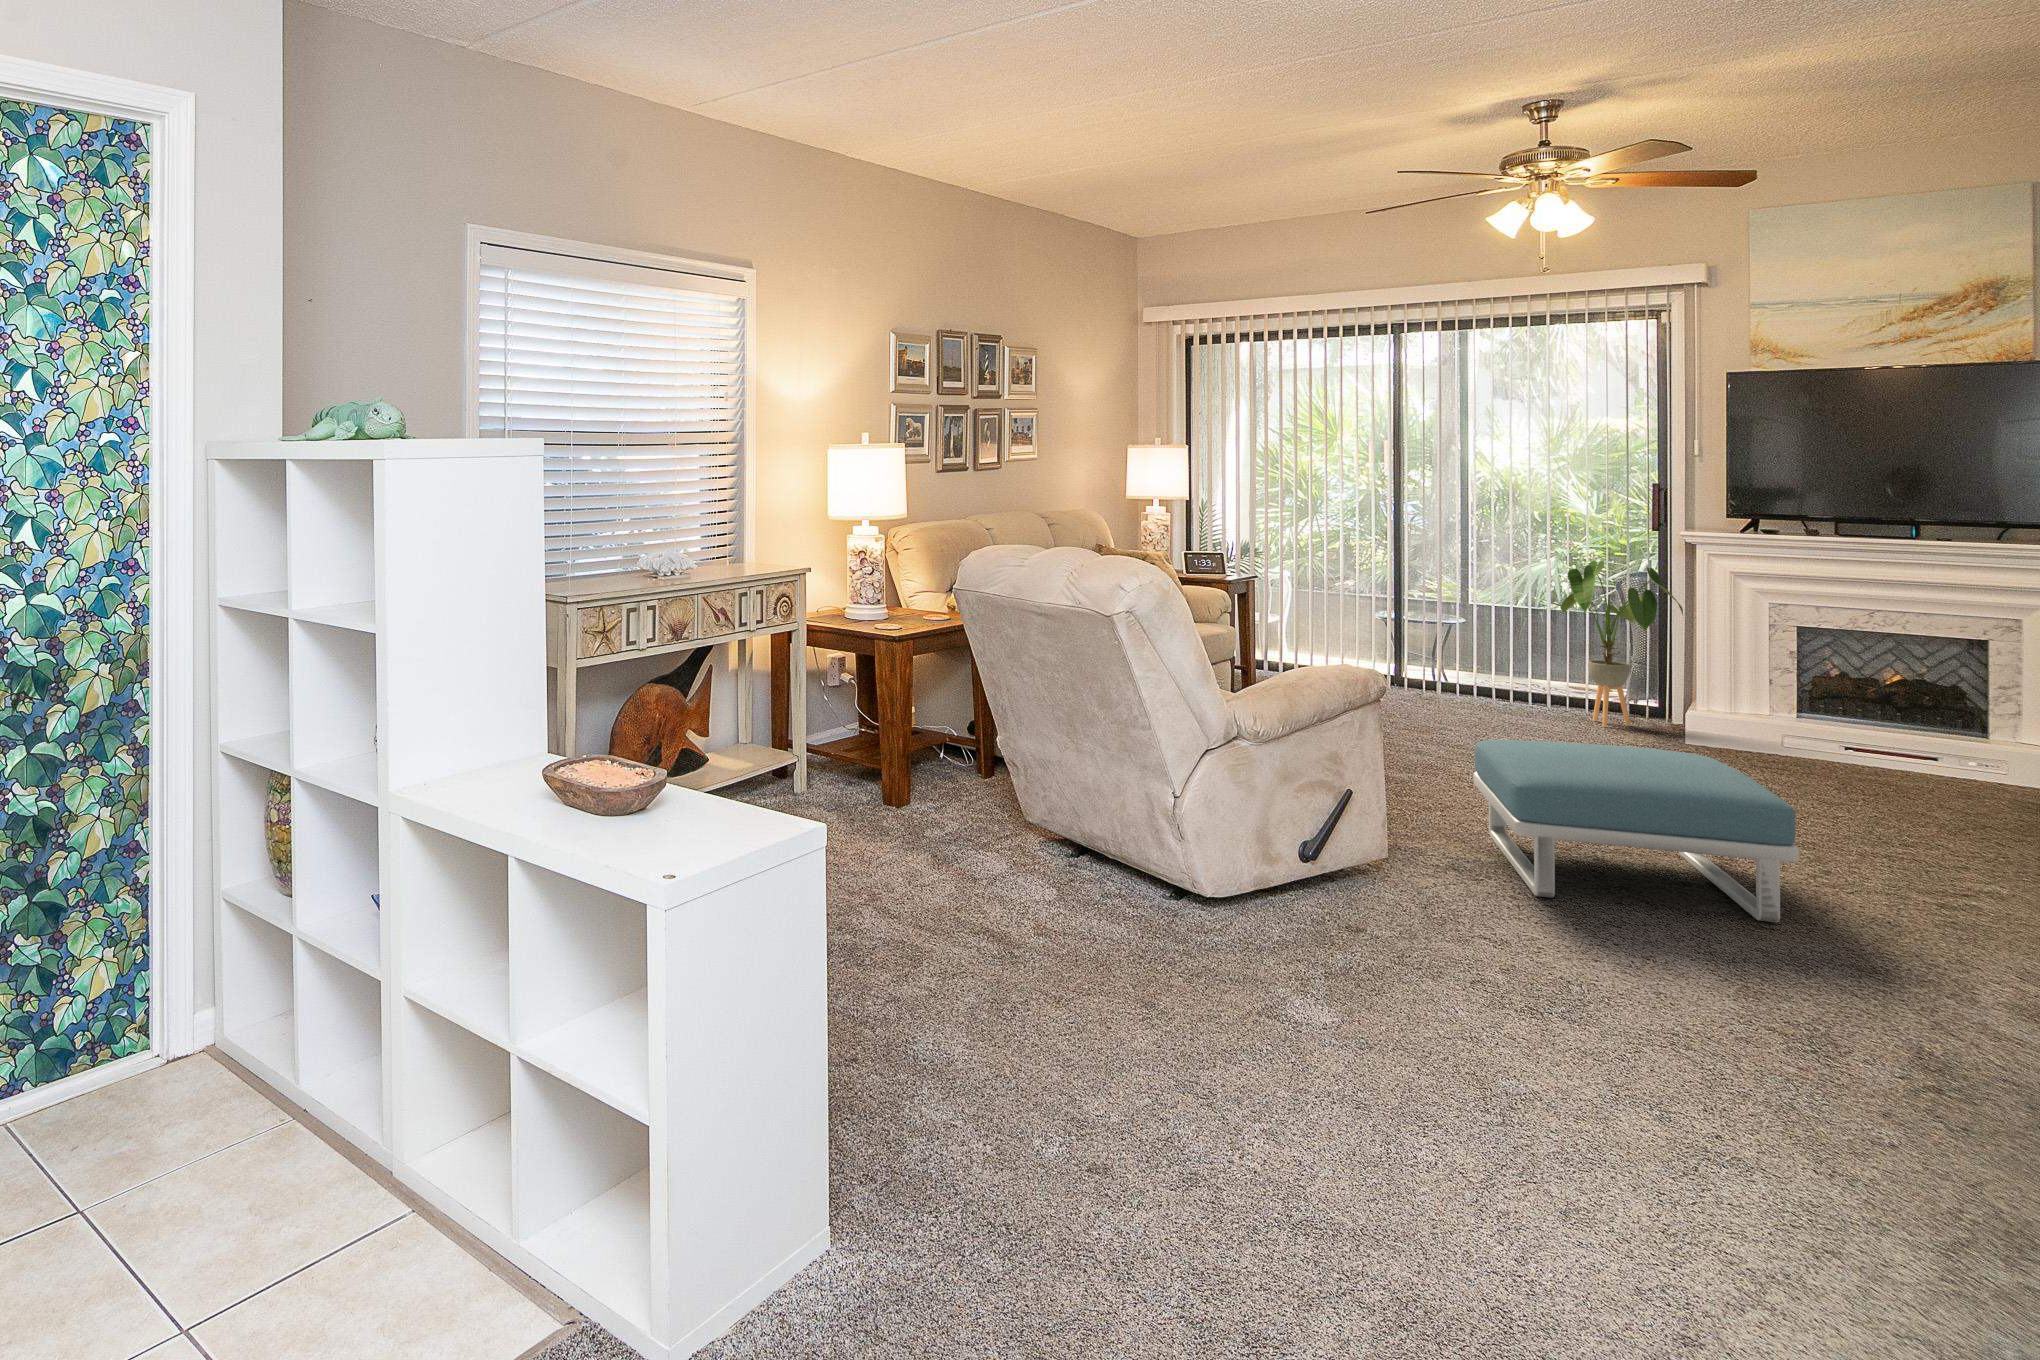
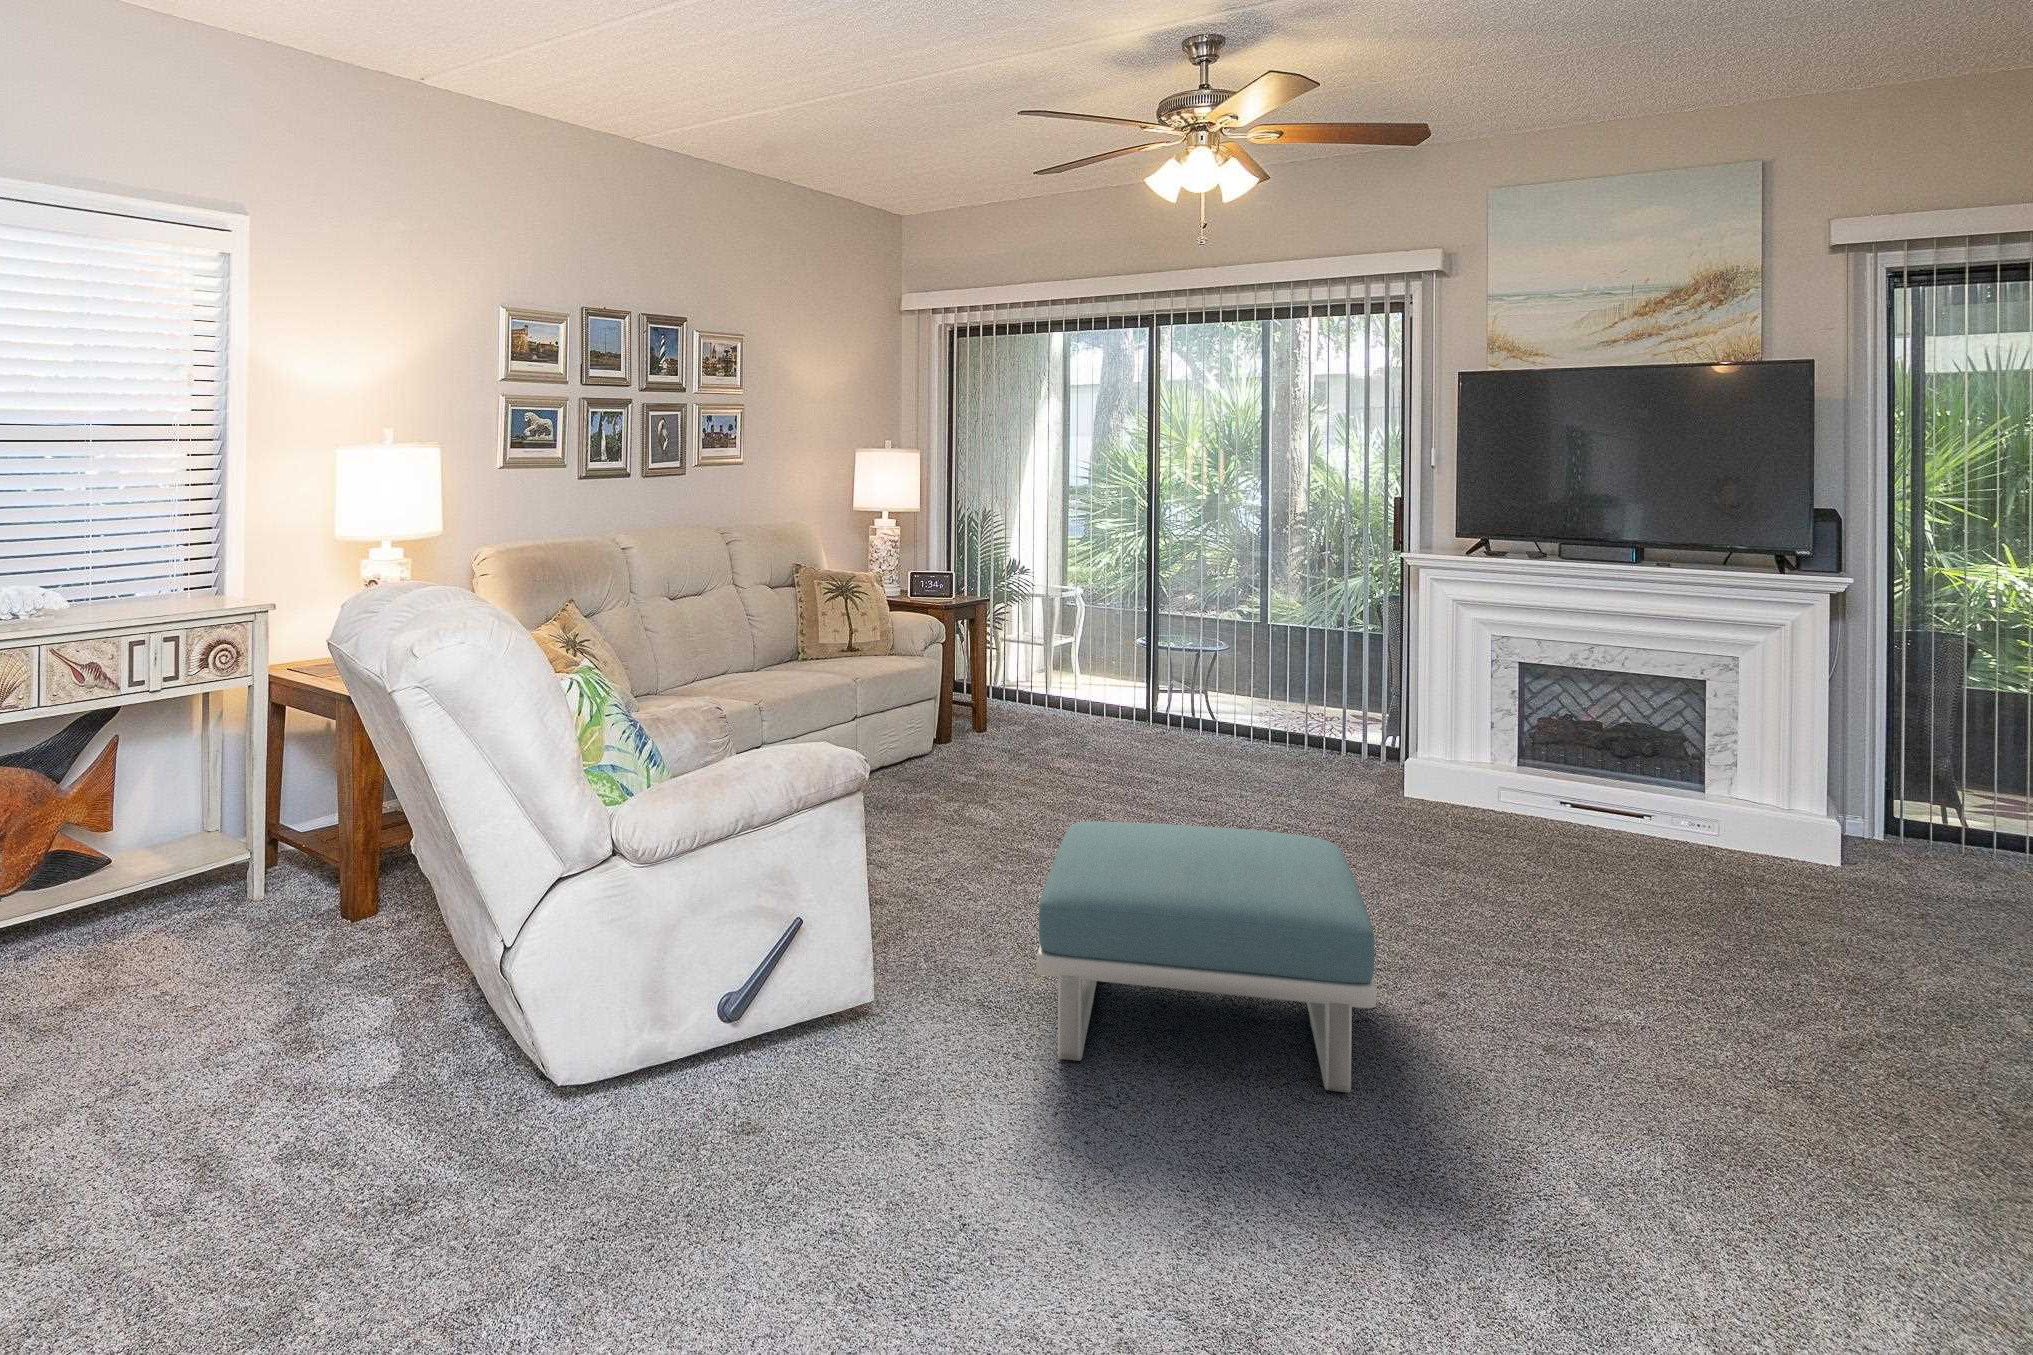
house plant: present [1560,560,1683,727] -> none [1298,586,1415,776]

